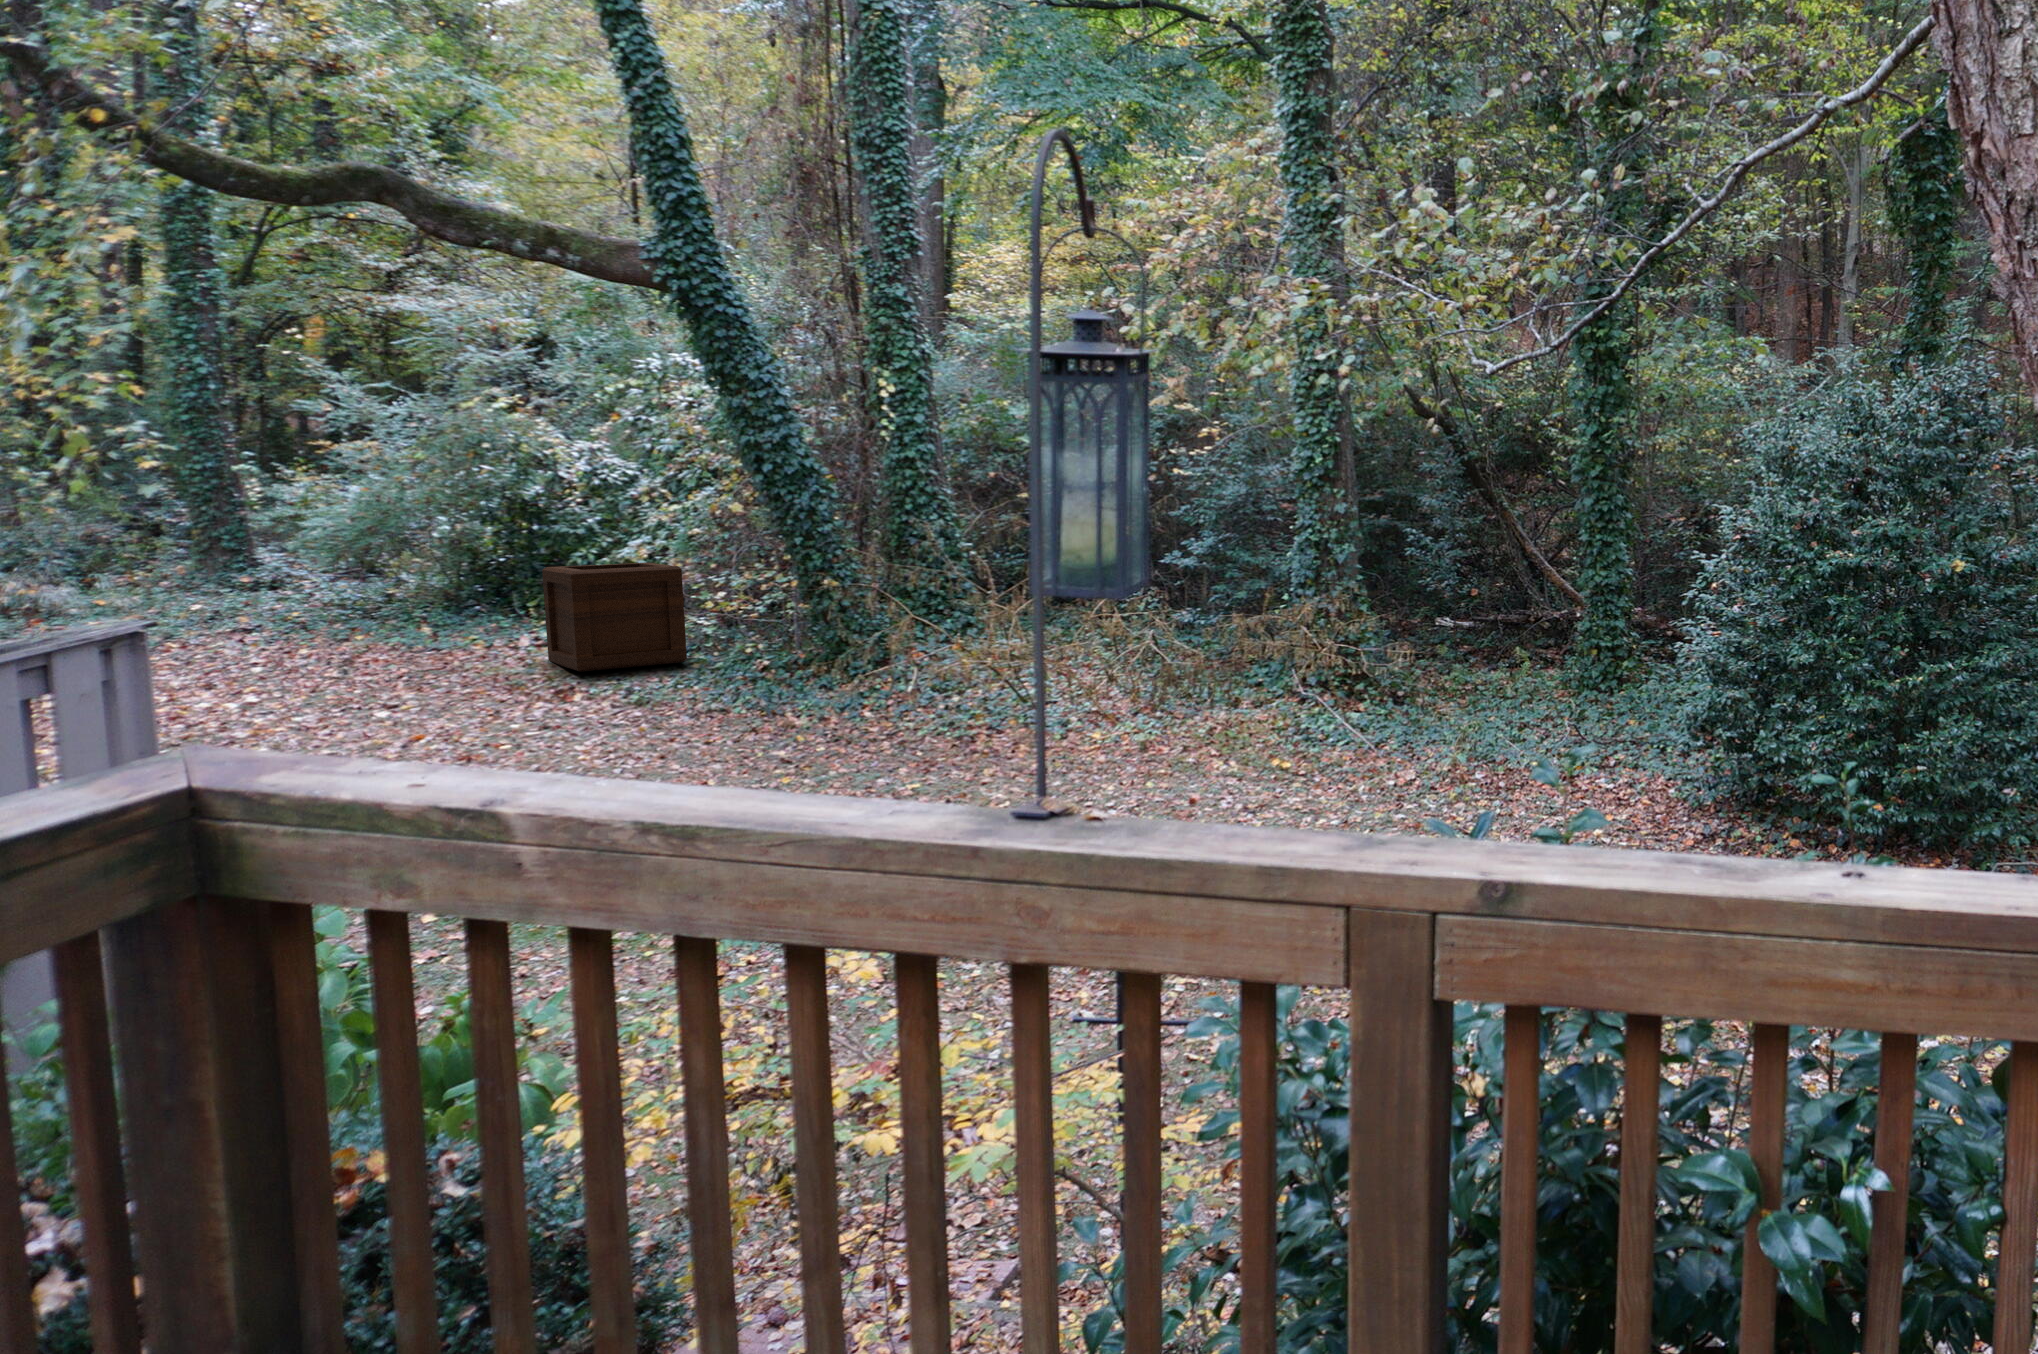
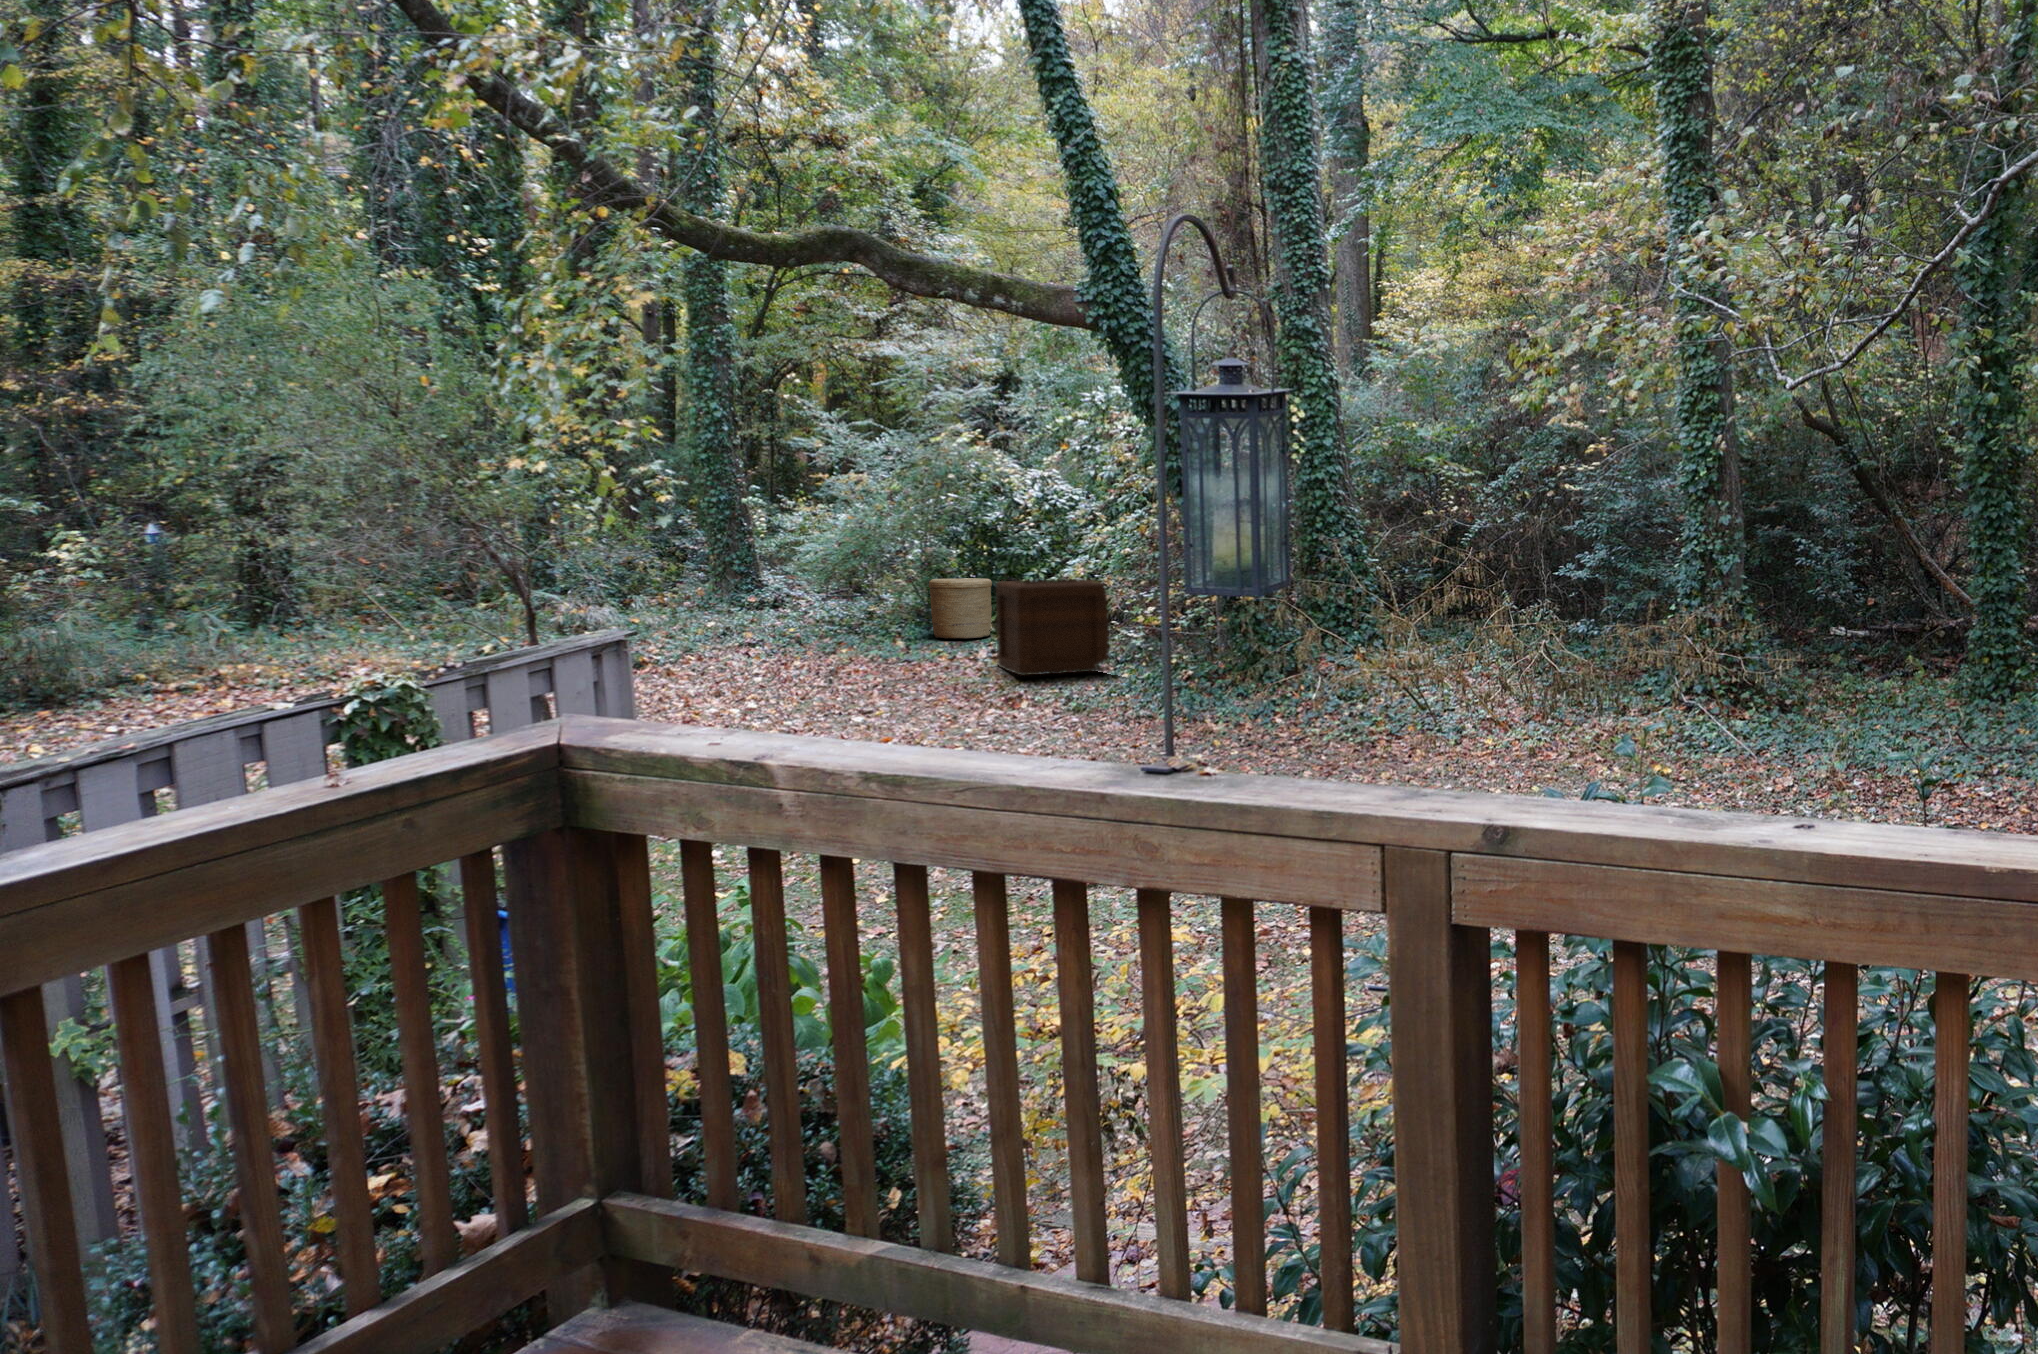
woven basket: none [455,563,536,631] -> present [929,578,992,639]

